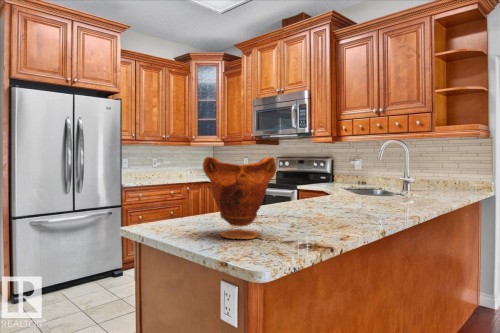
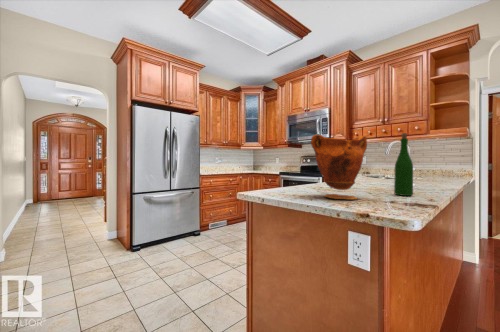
wine bottle: none [318,152,338,231] -> present [394,133,413,196]

